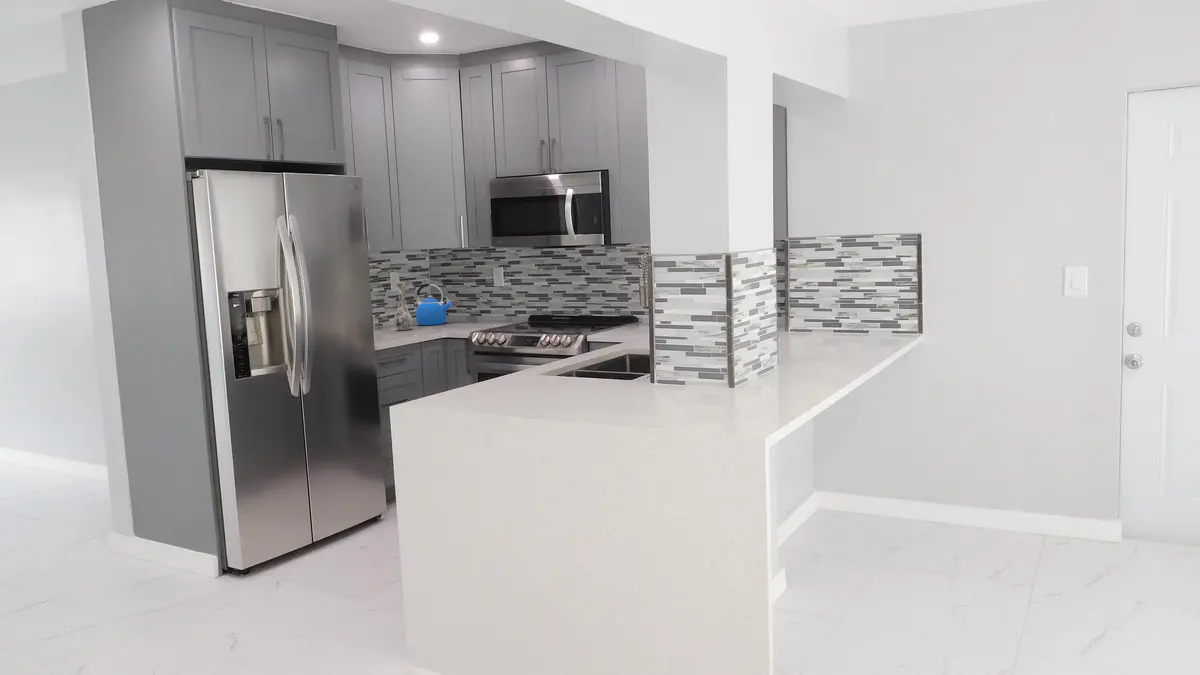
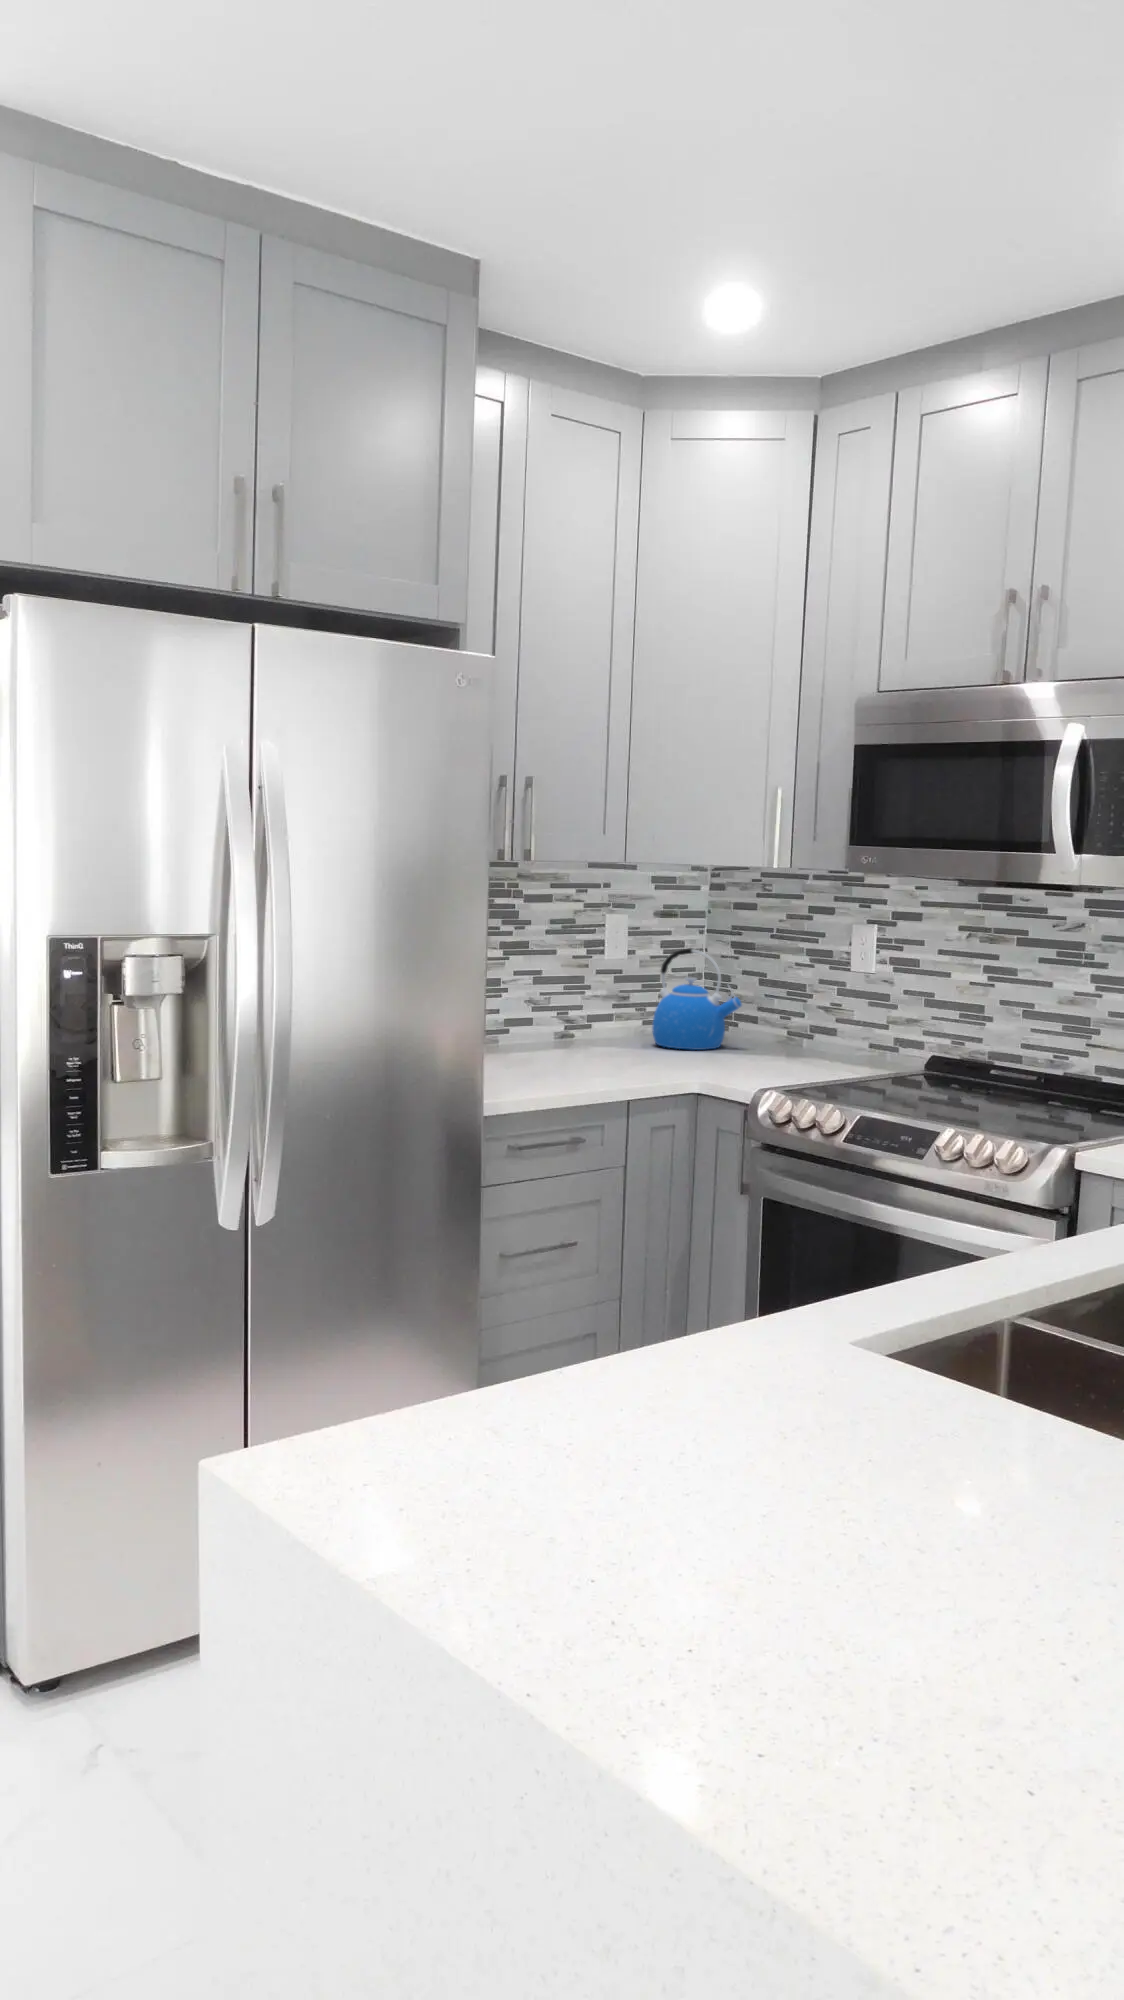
vase: present [394,282,412,330] -> none [593,940,636,1056]

